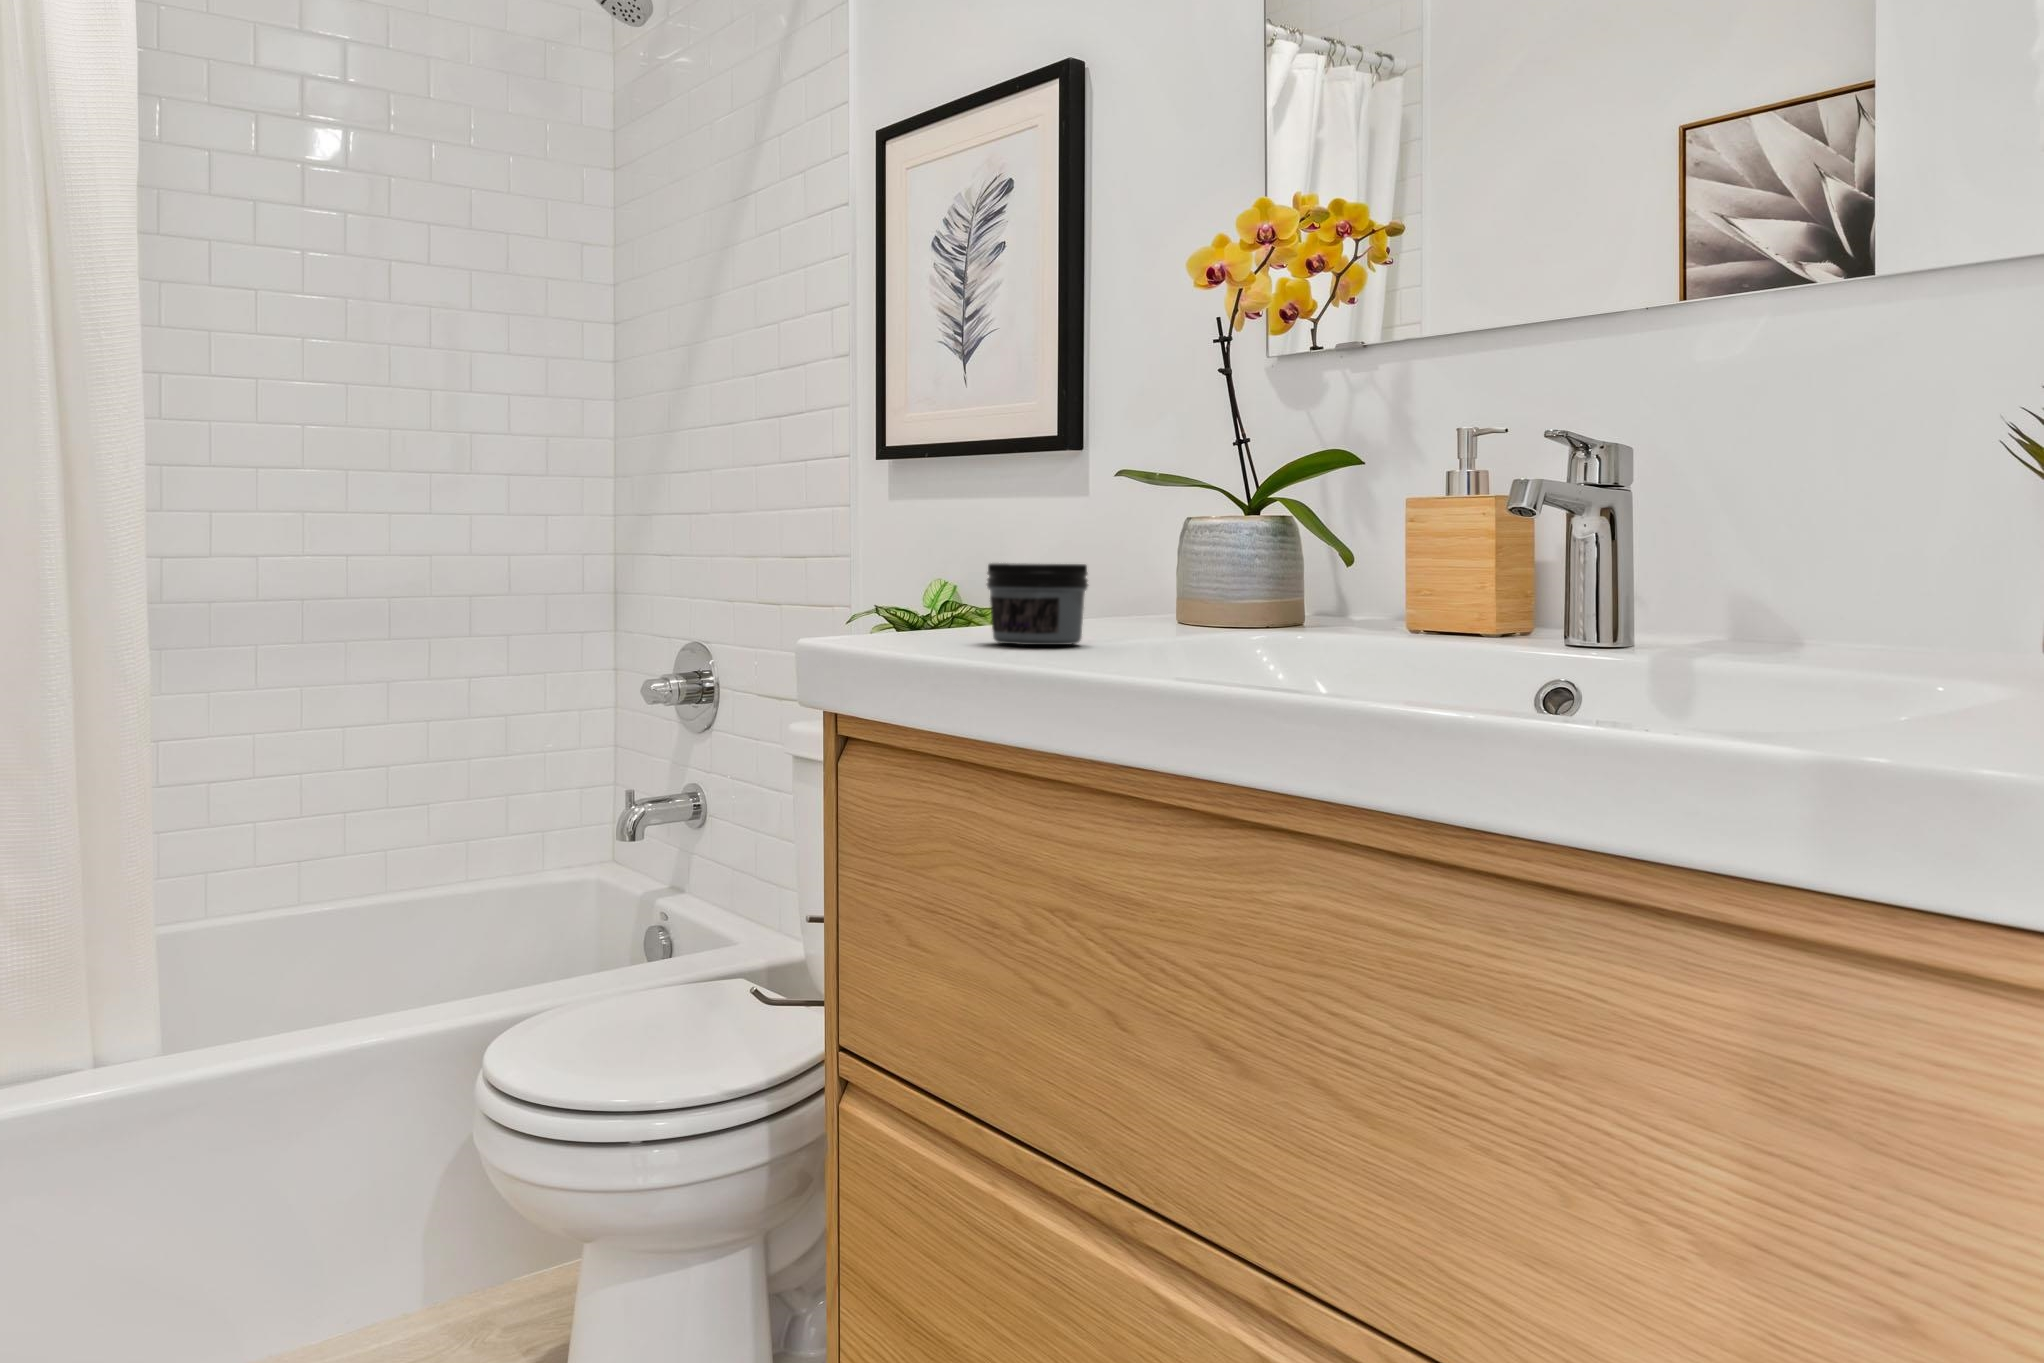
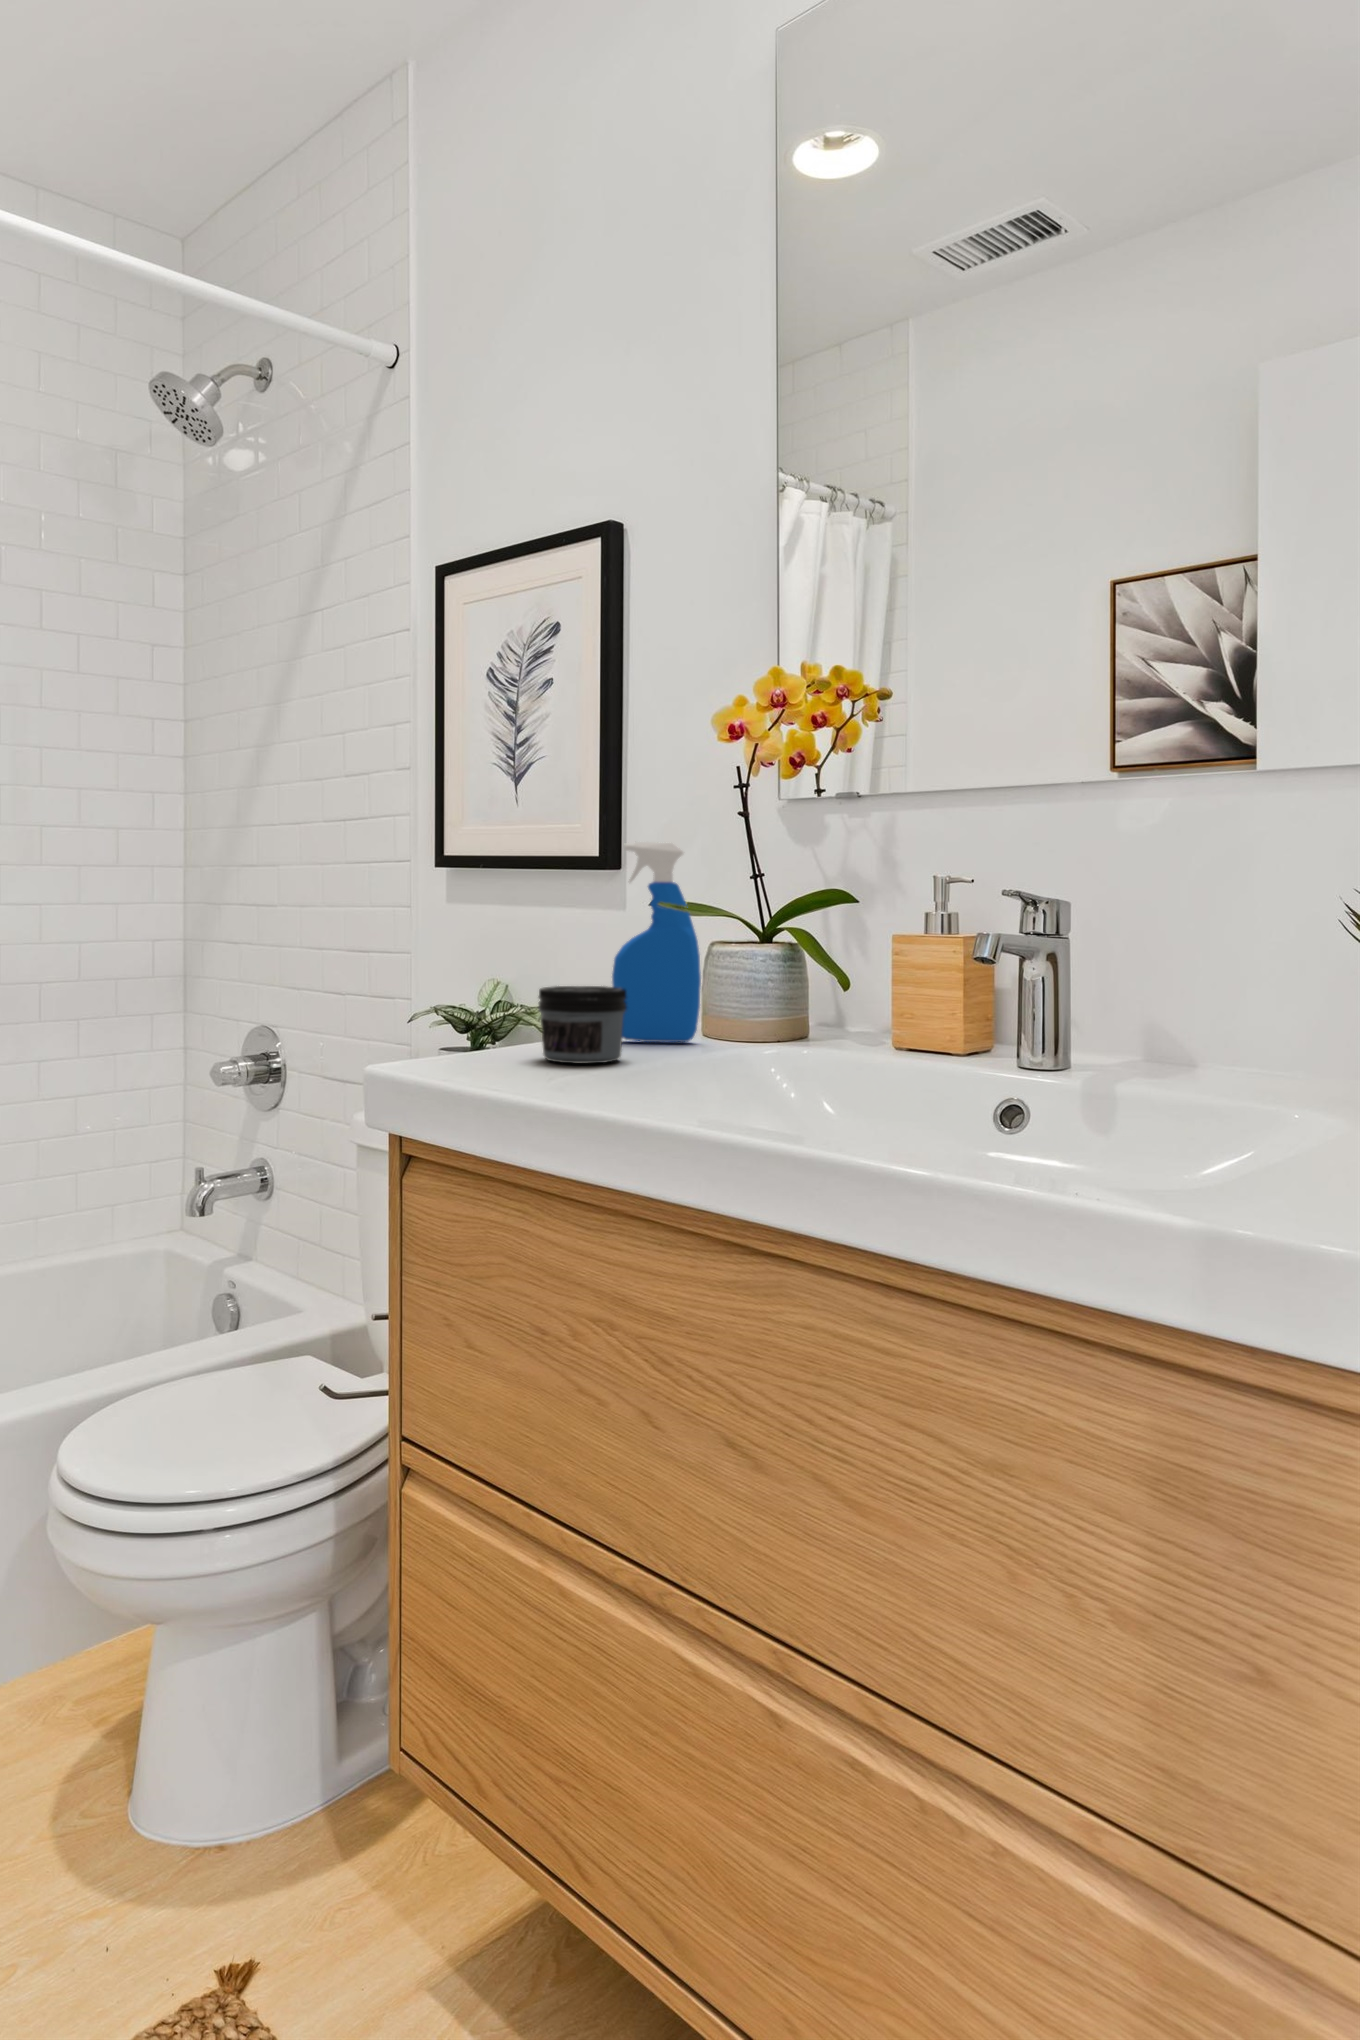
spray bottle: none [1072,408,1175,634] -> present [612,842,701,1042]

